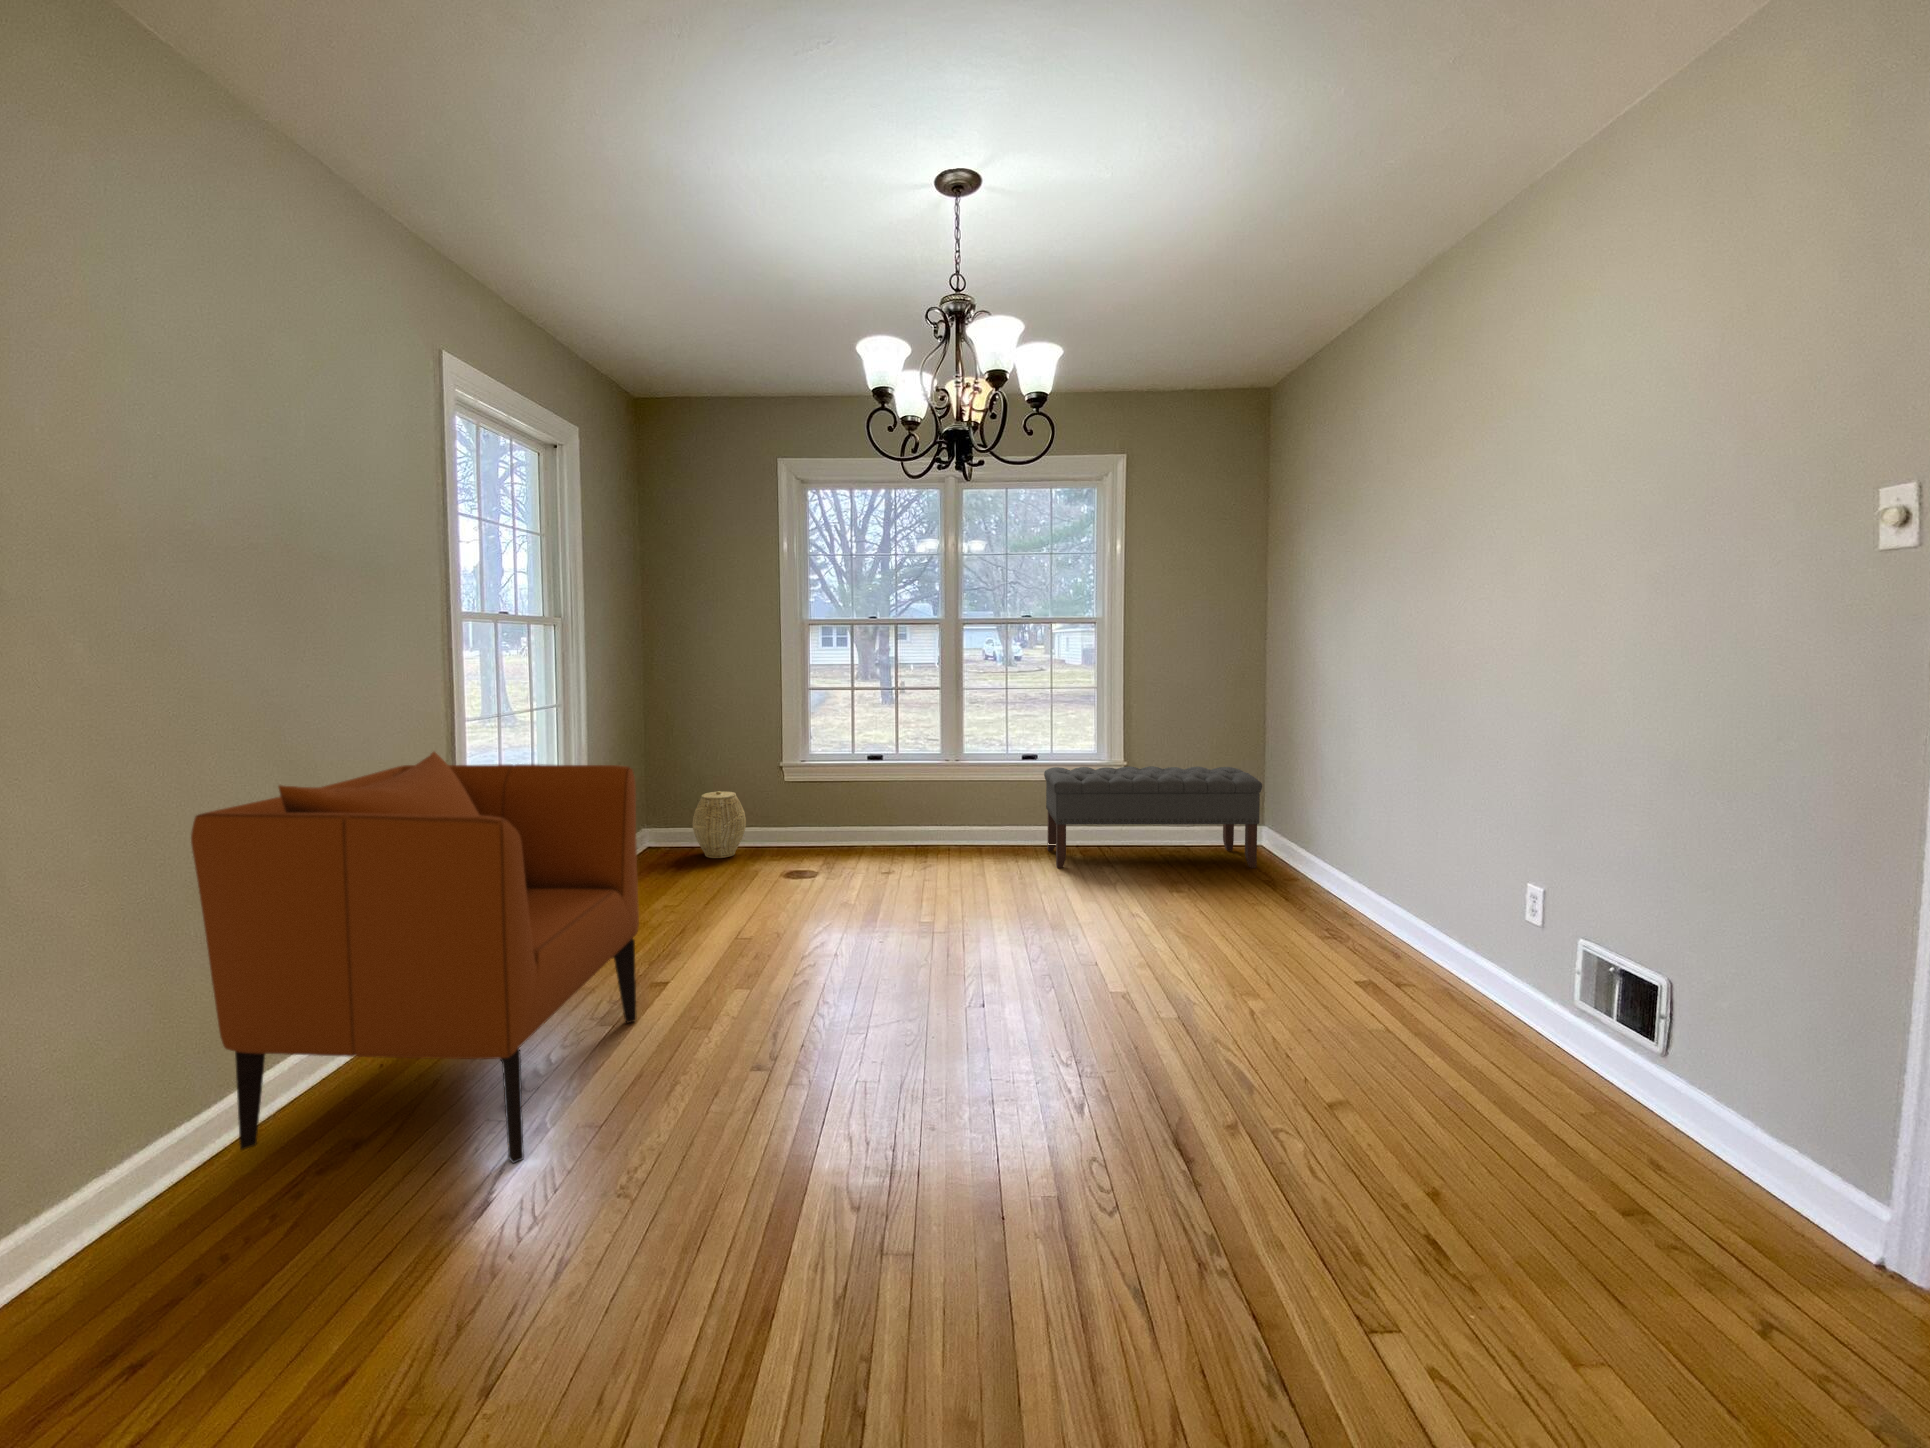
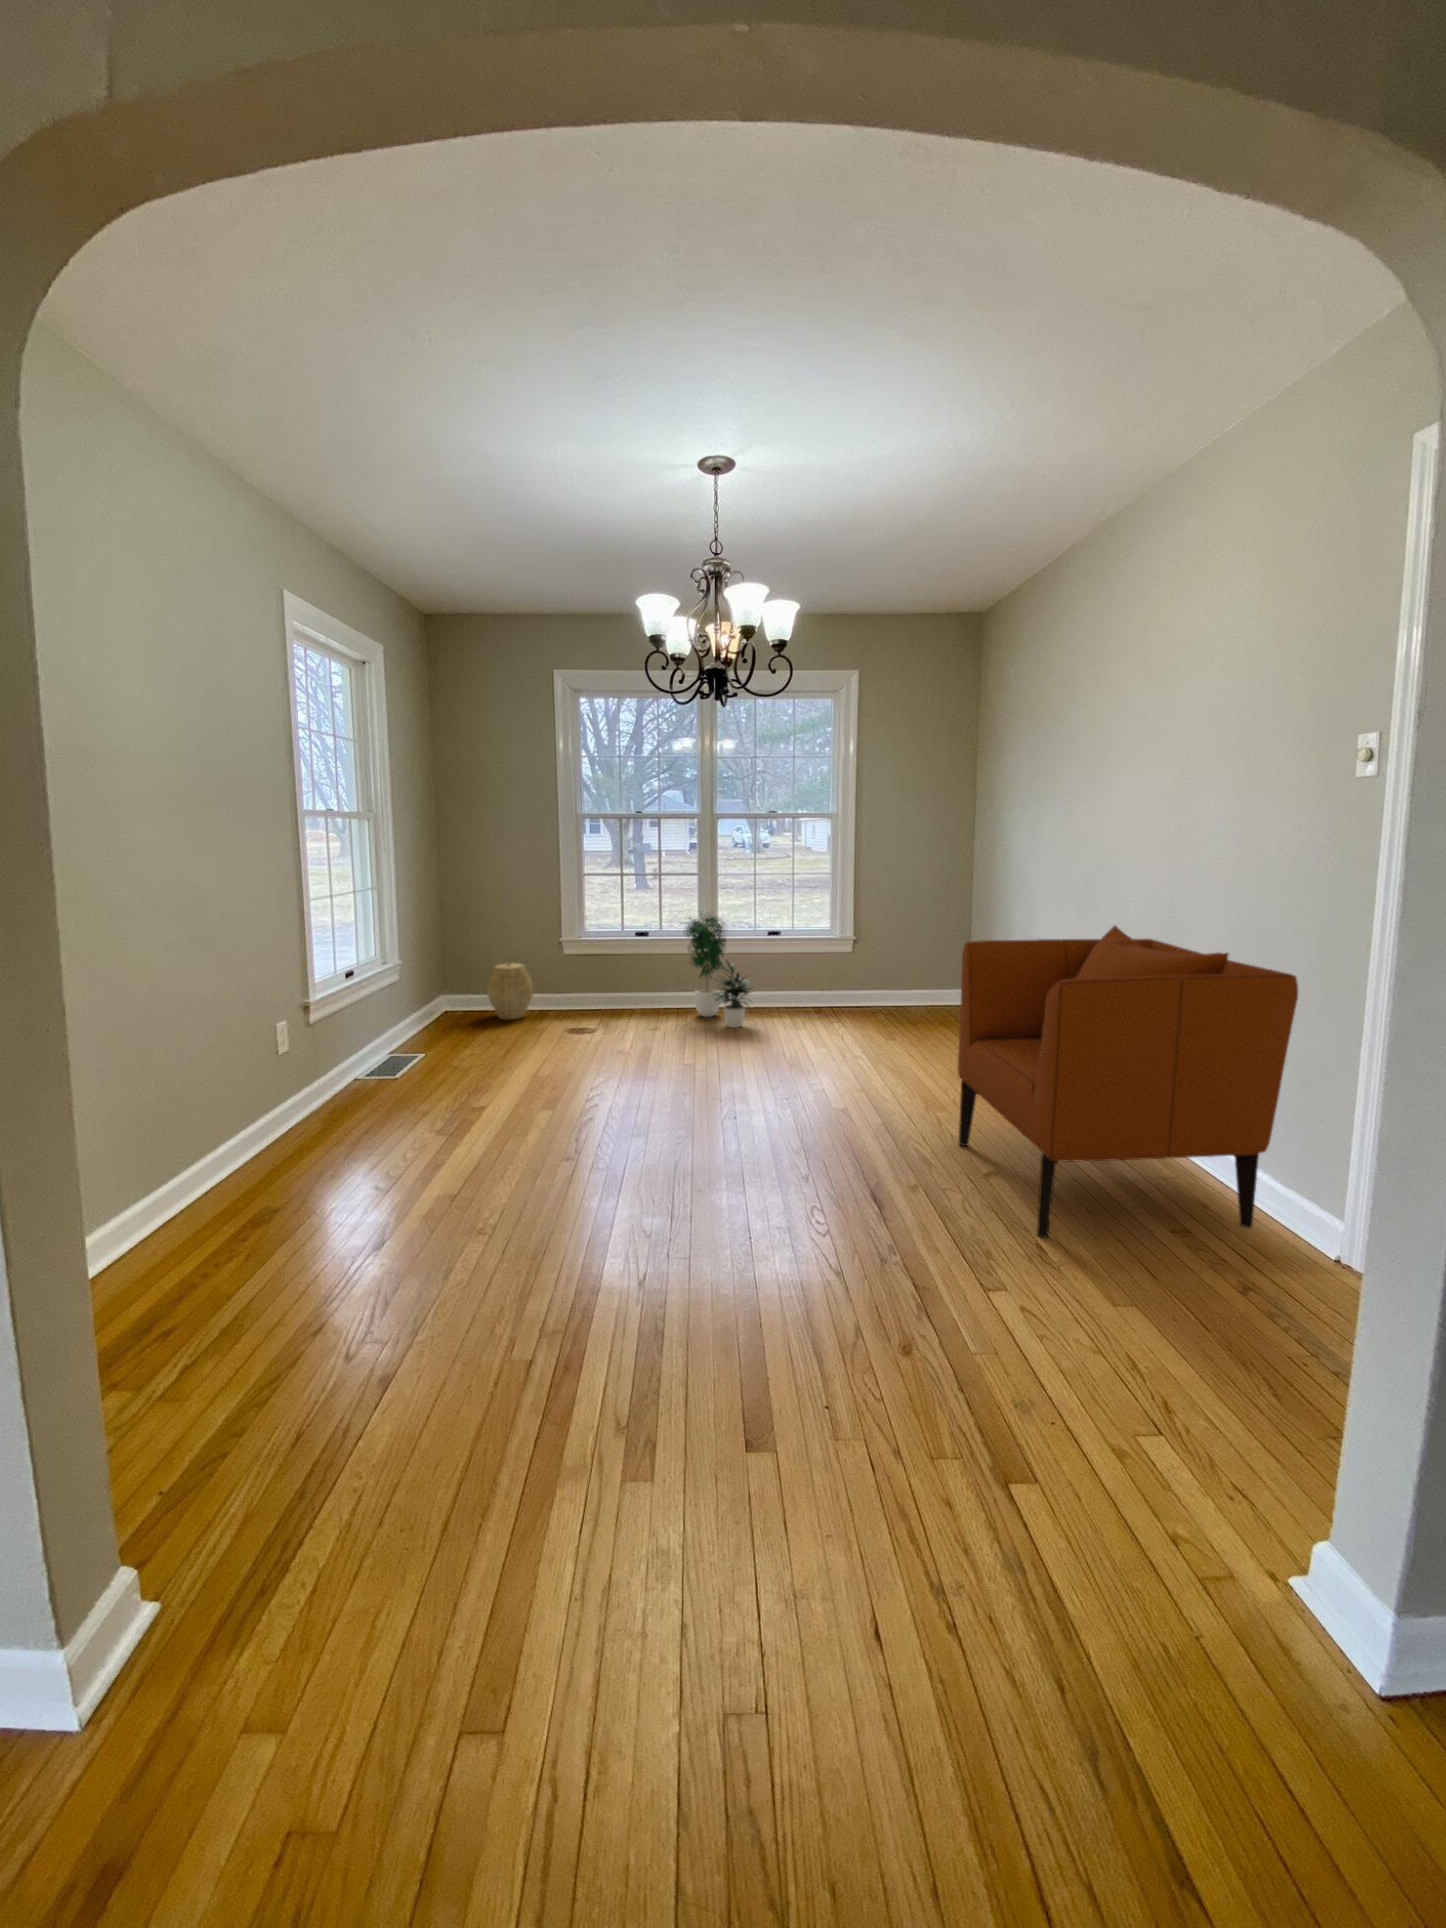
potted plant: none [919,727,1009,872] -> present [686,913,750,1028]
armchair: present [191,752,639,1163] -> present [958,926,1298,1238]
bench: present [1044,766,1262,868] -> none [787,940,965,1024]

